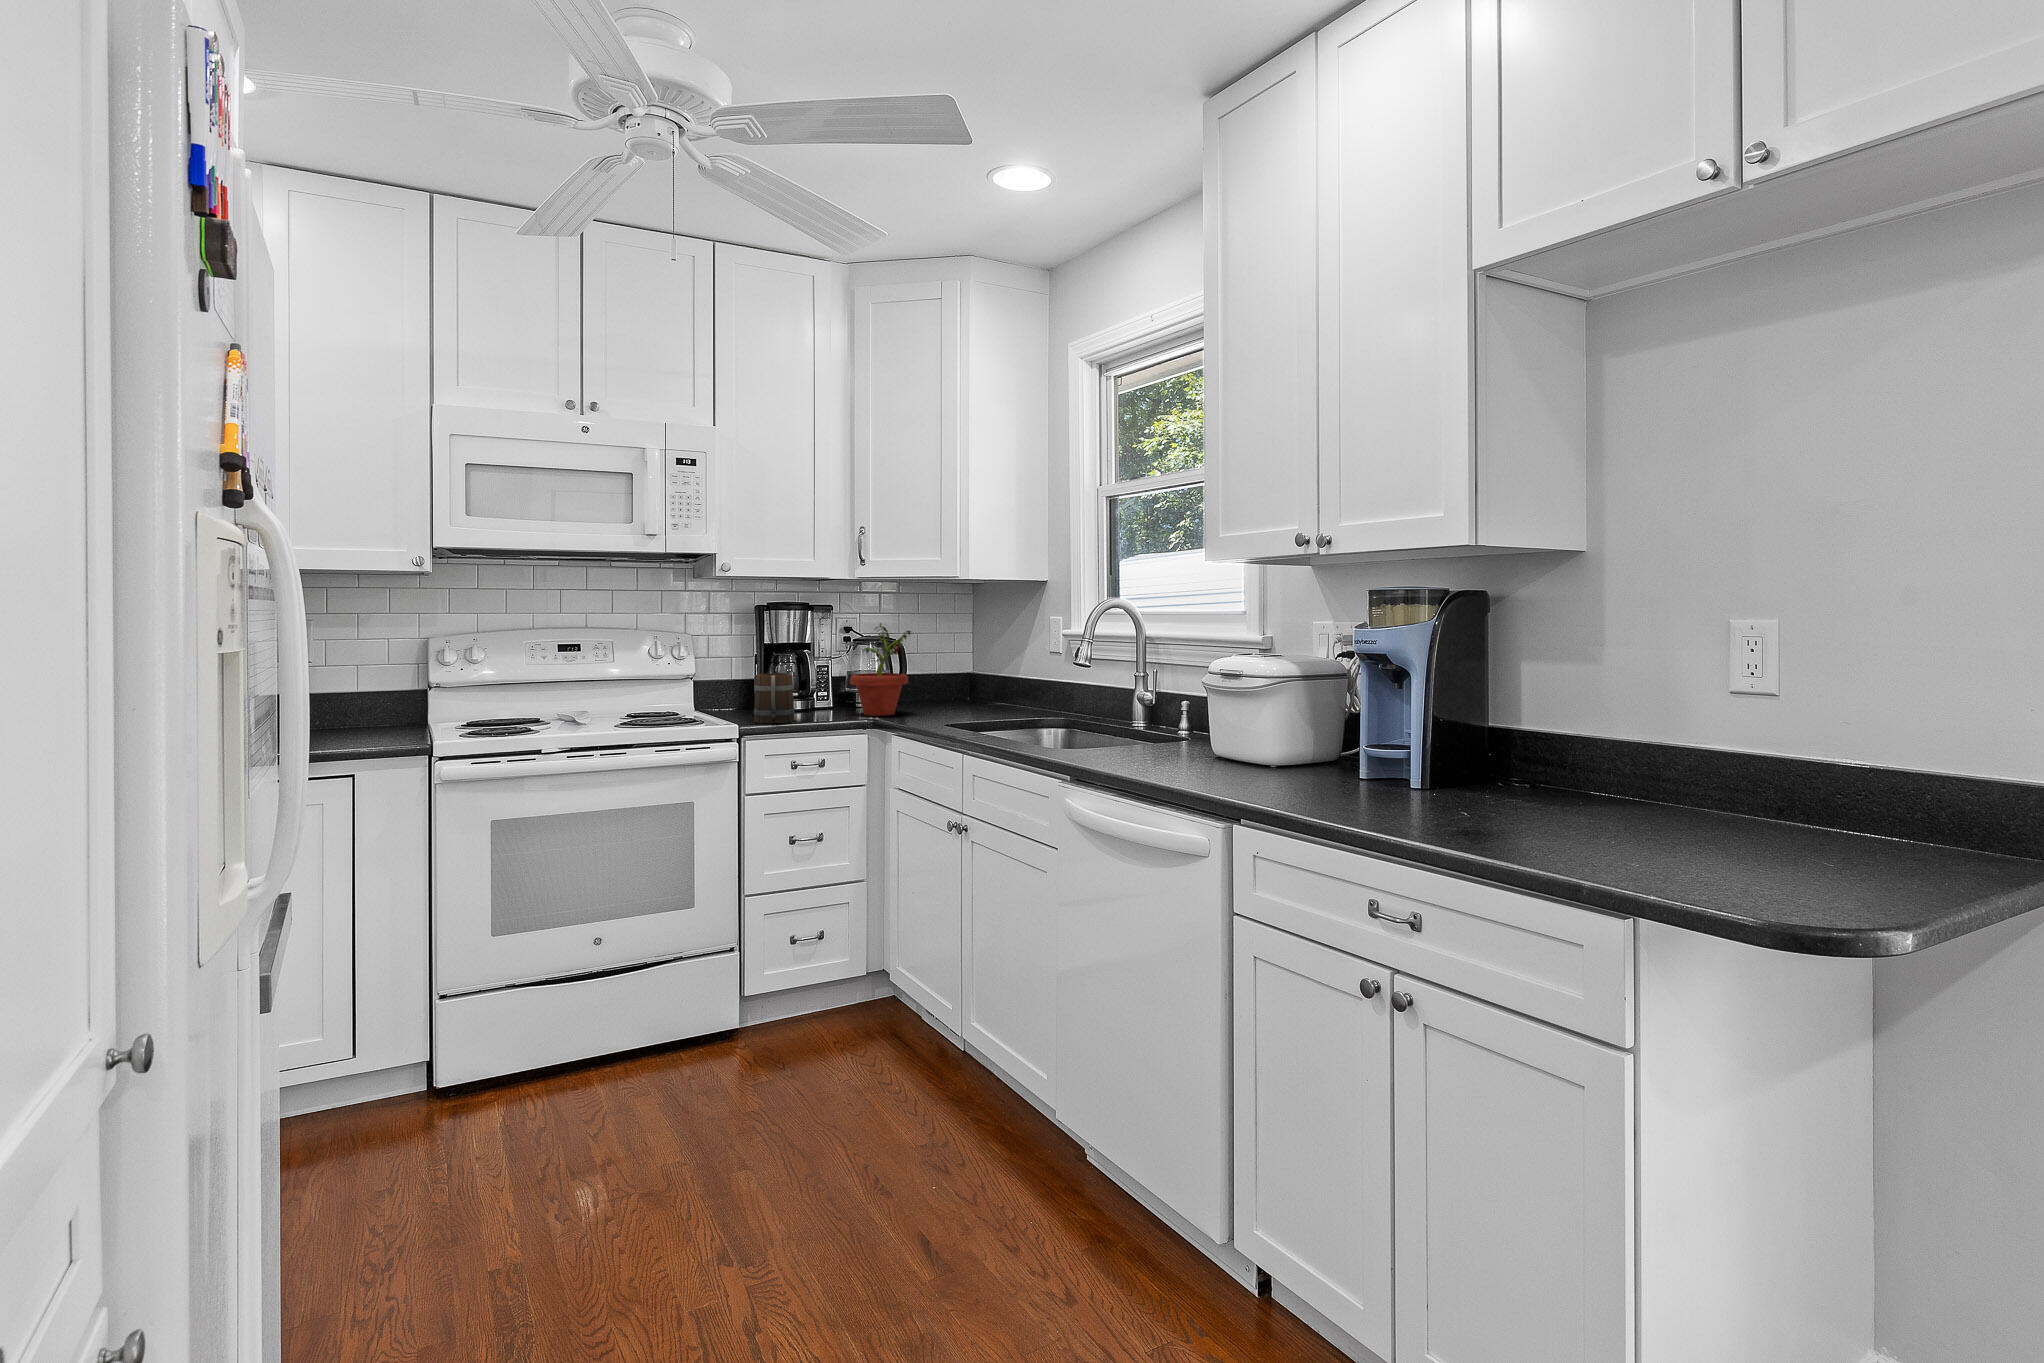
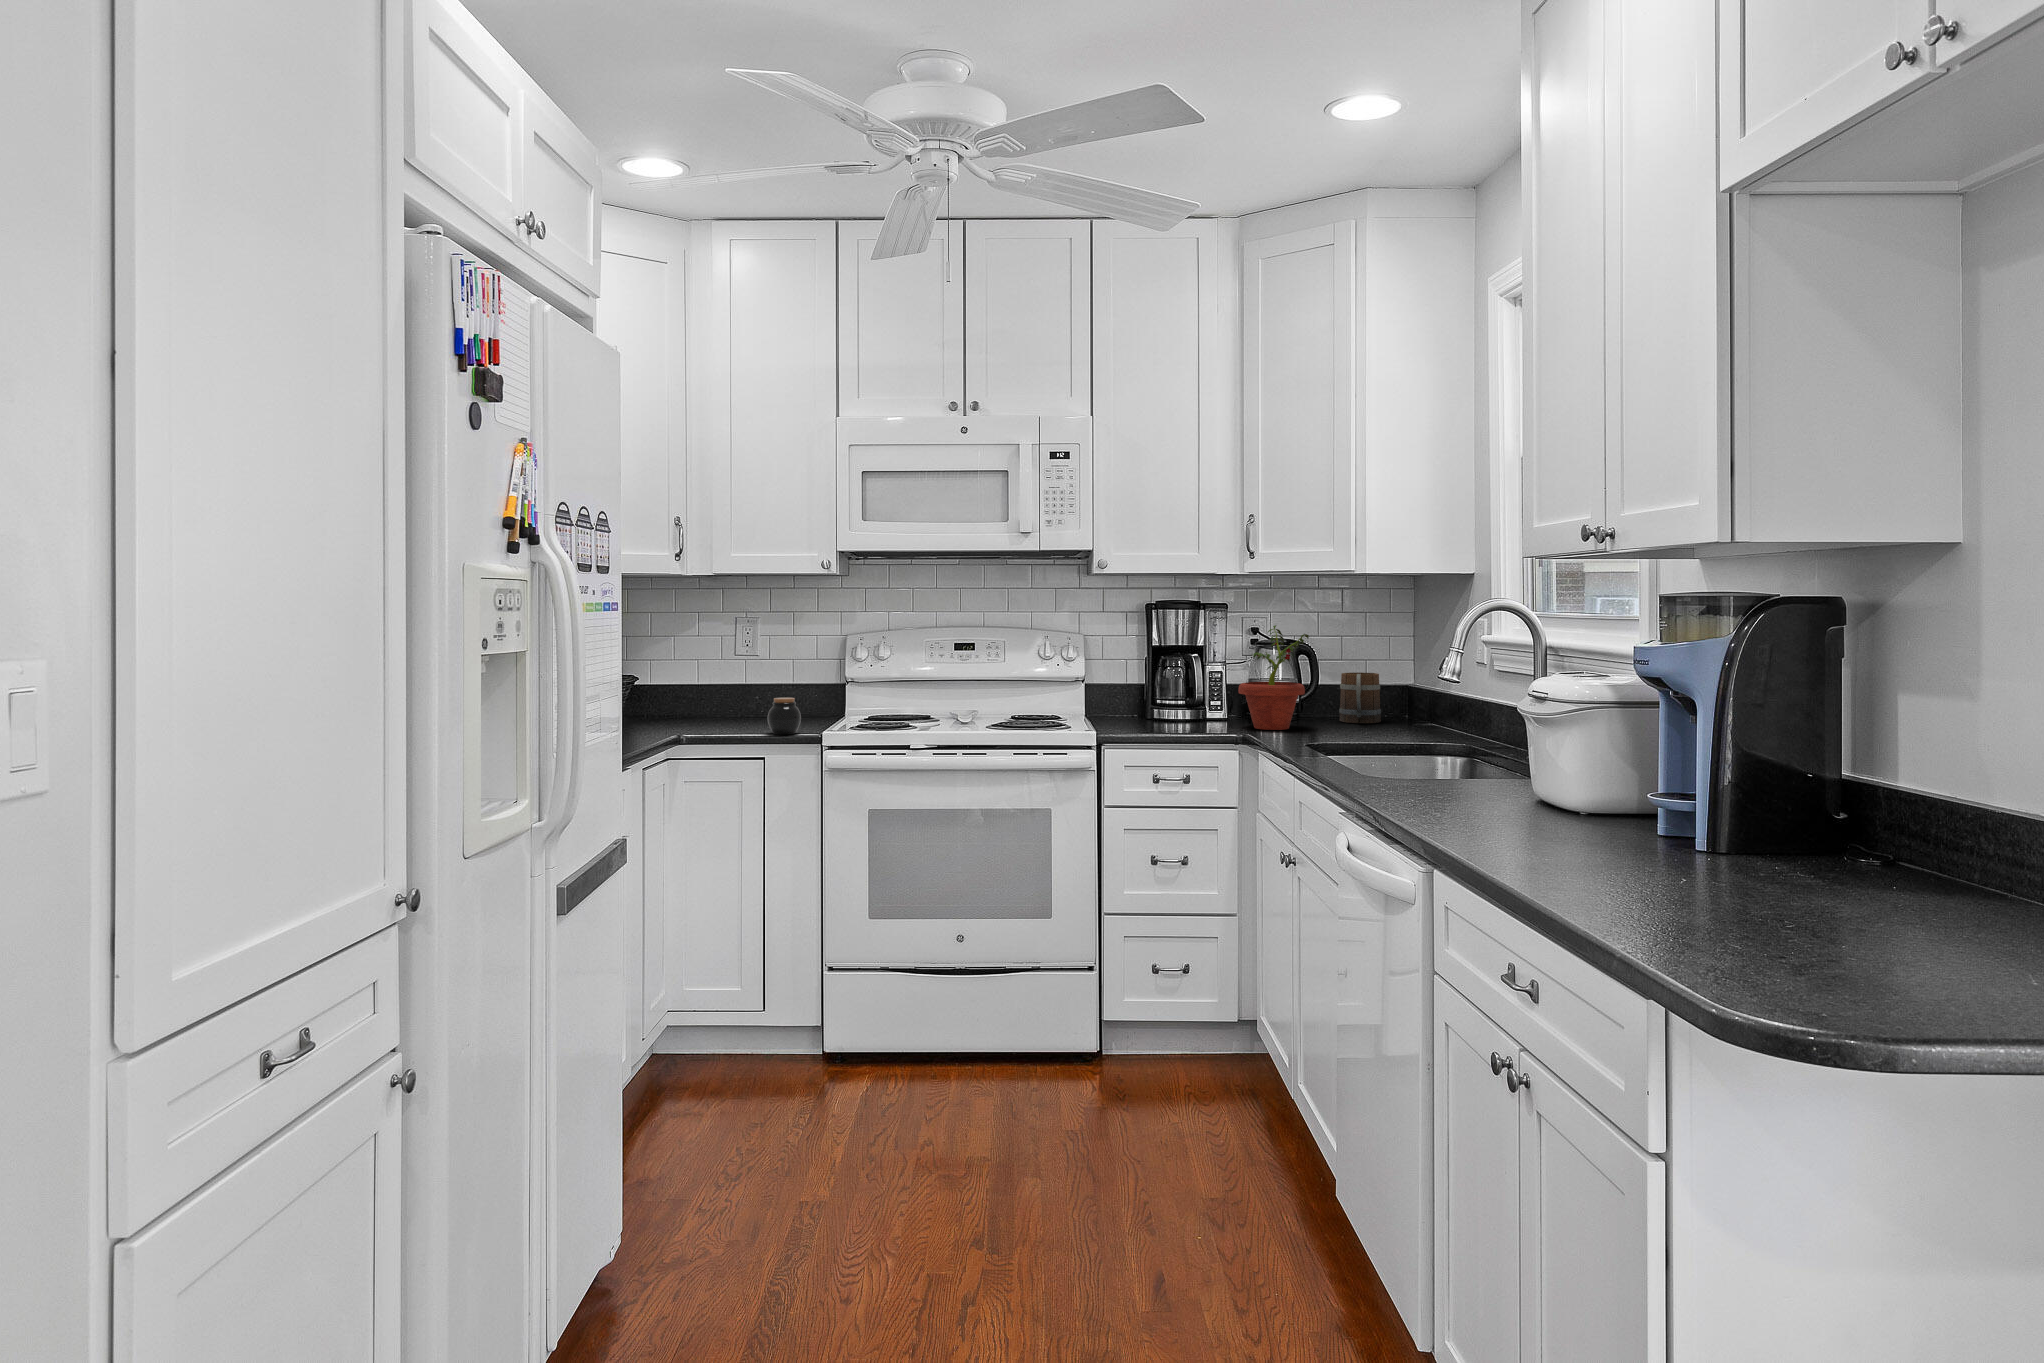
mug: present [754,673,795,723] -> present [1339,673,1381,723]
jar: none [356,707,398,748] -> present [768,698,801,735]

